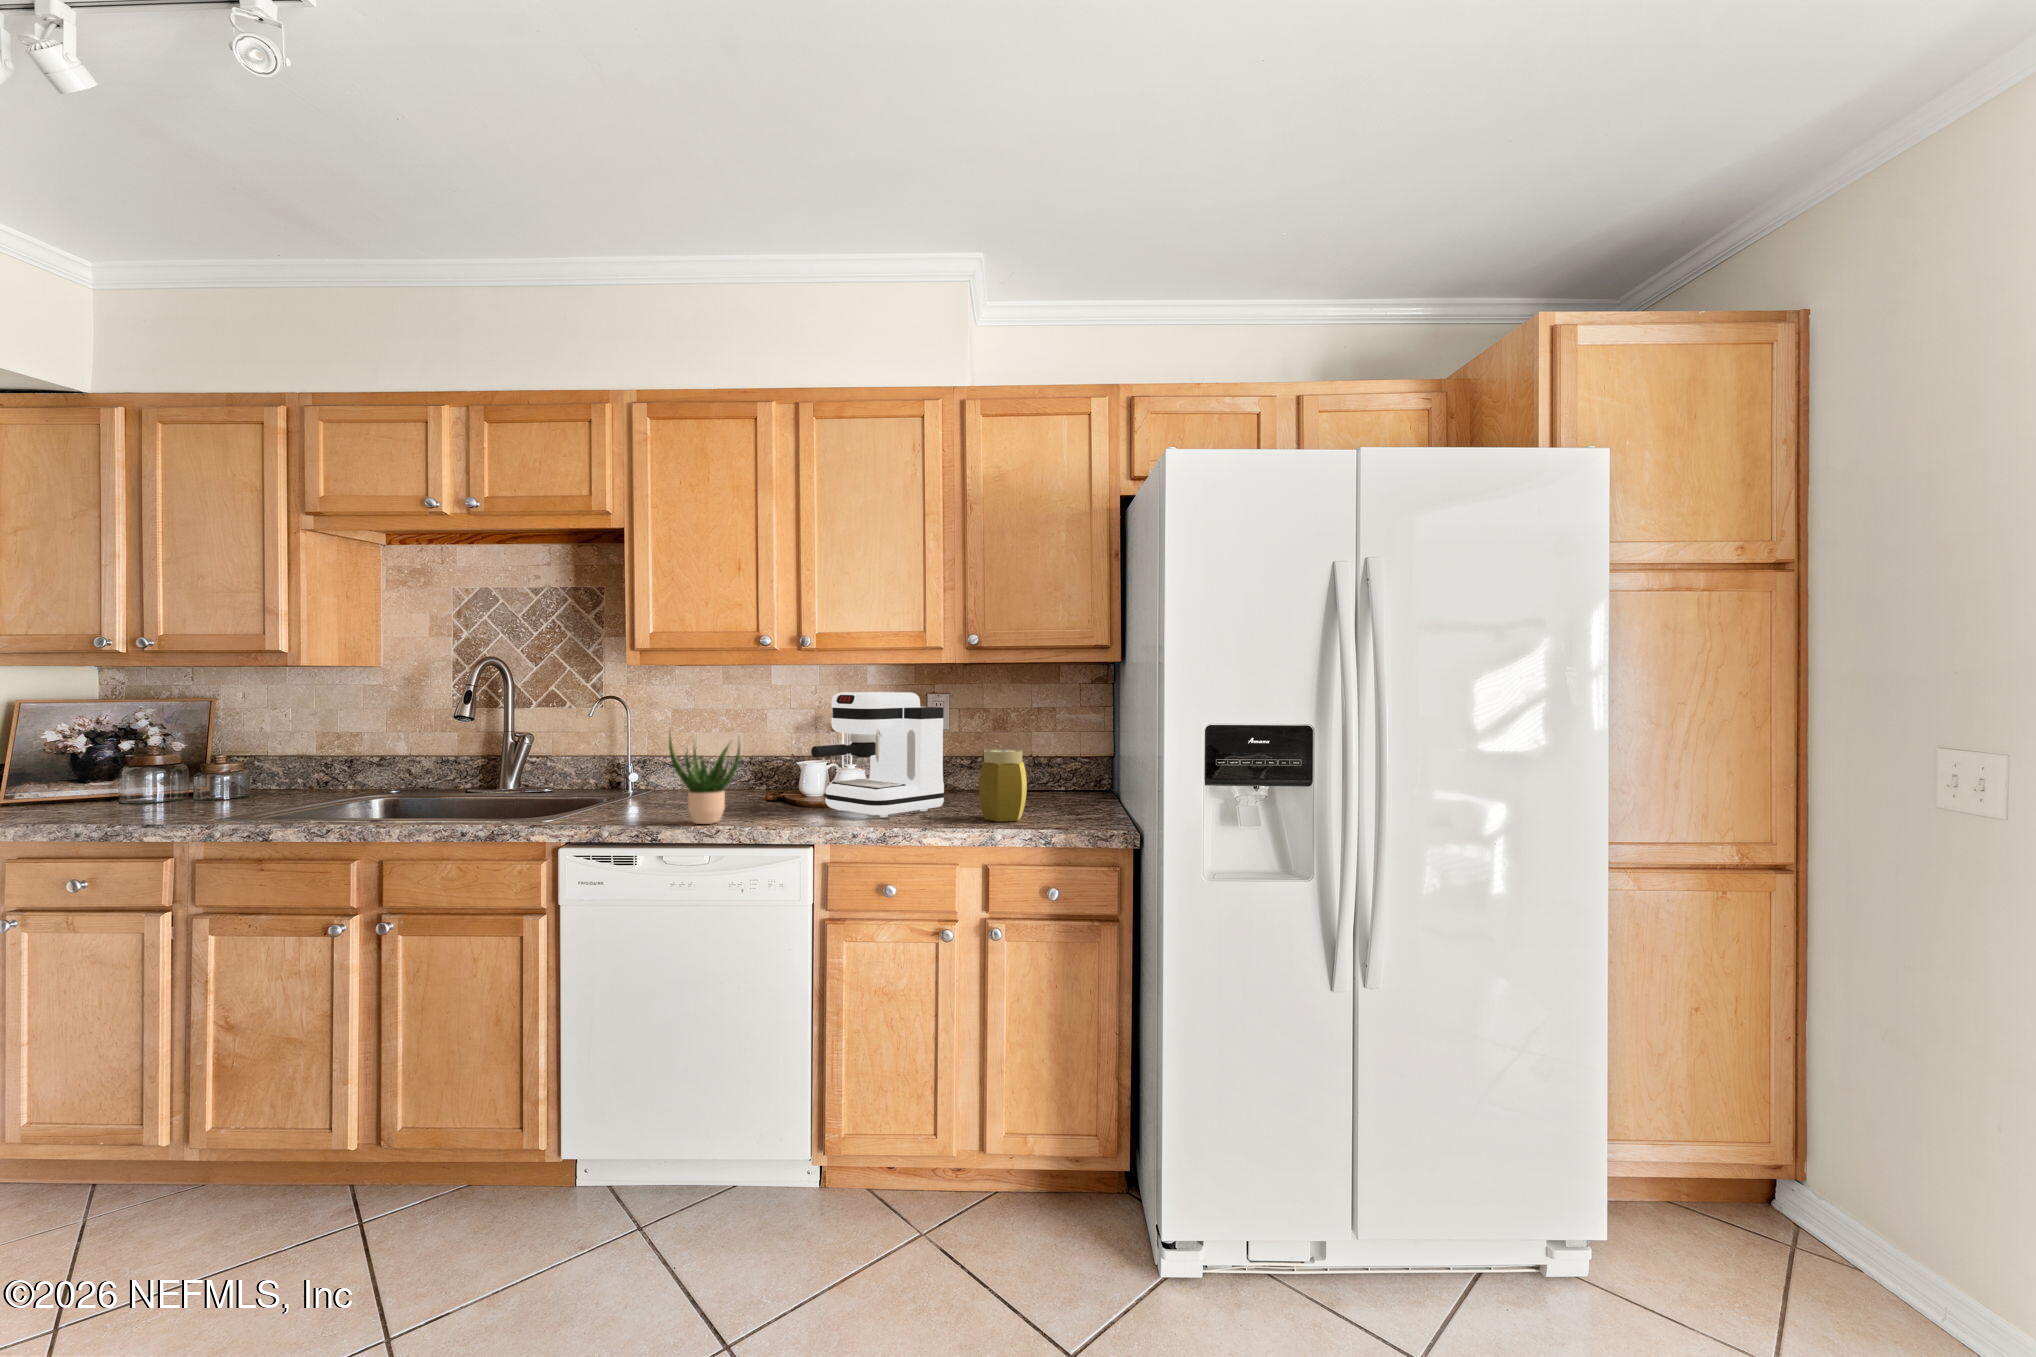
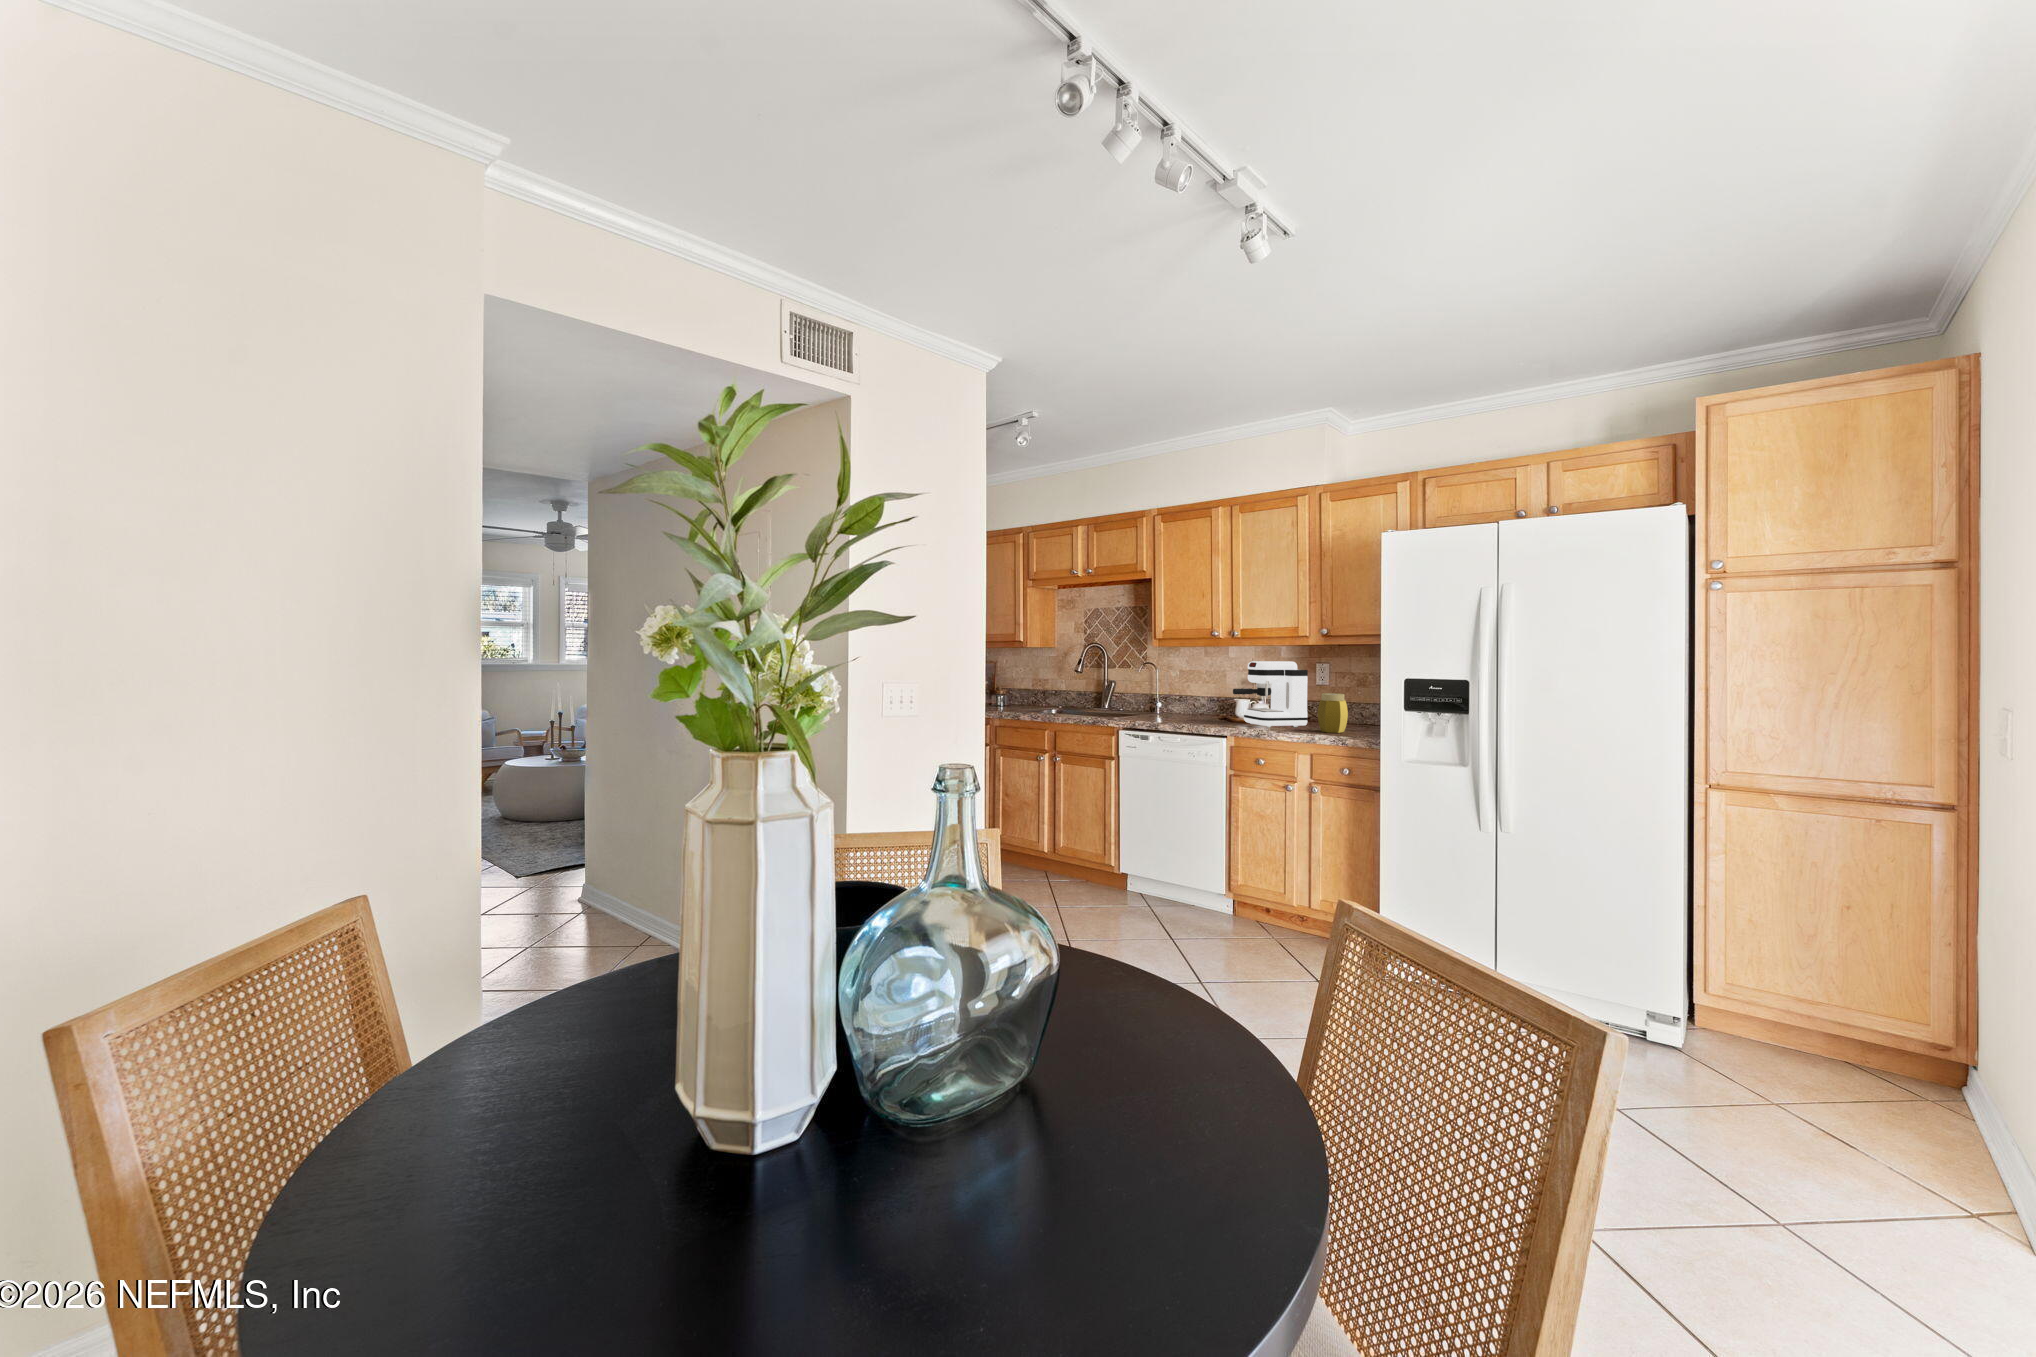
potted plant: present [669,733,740,824] -> none [1165,676,1197,724]

